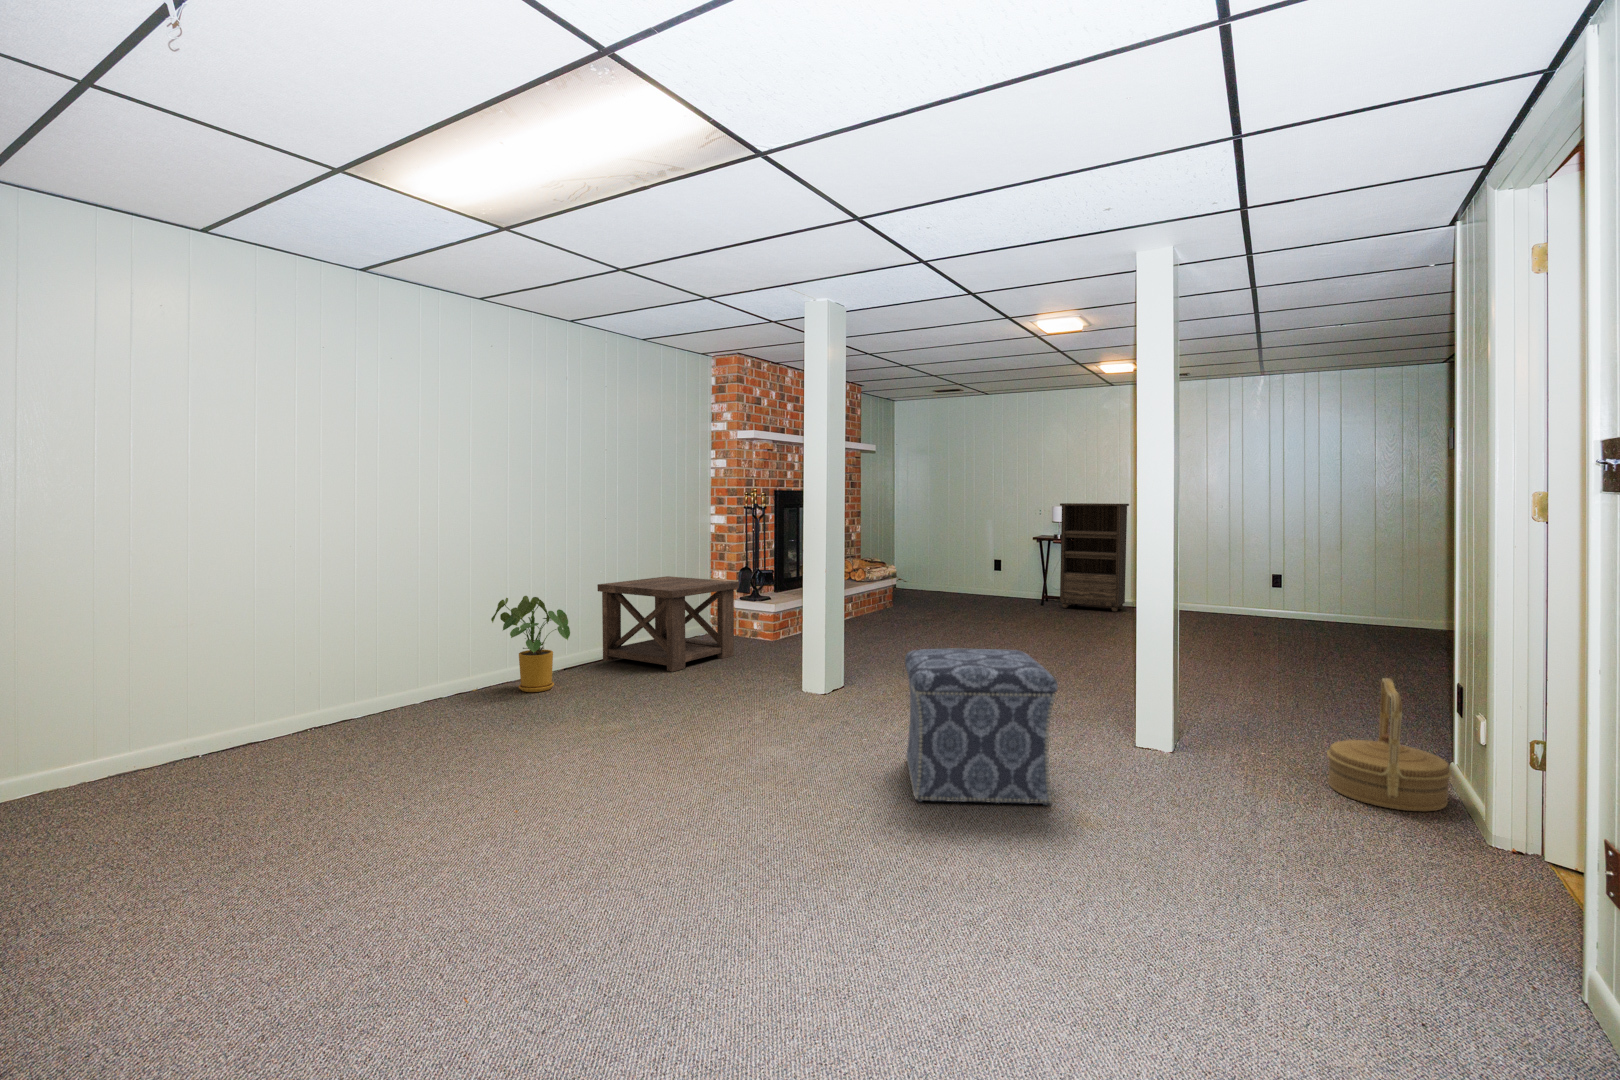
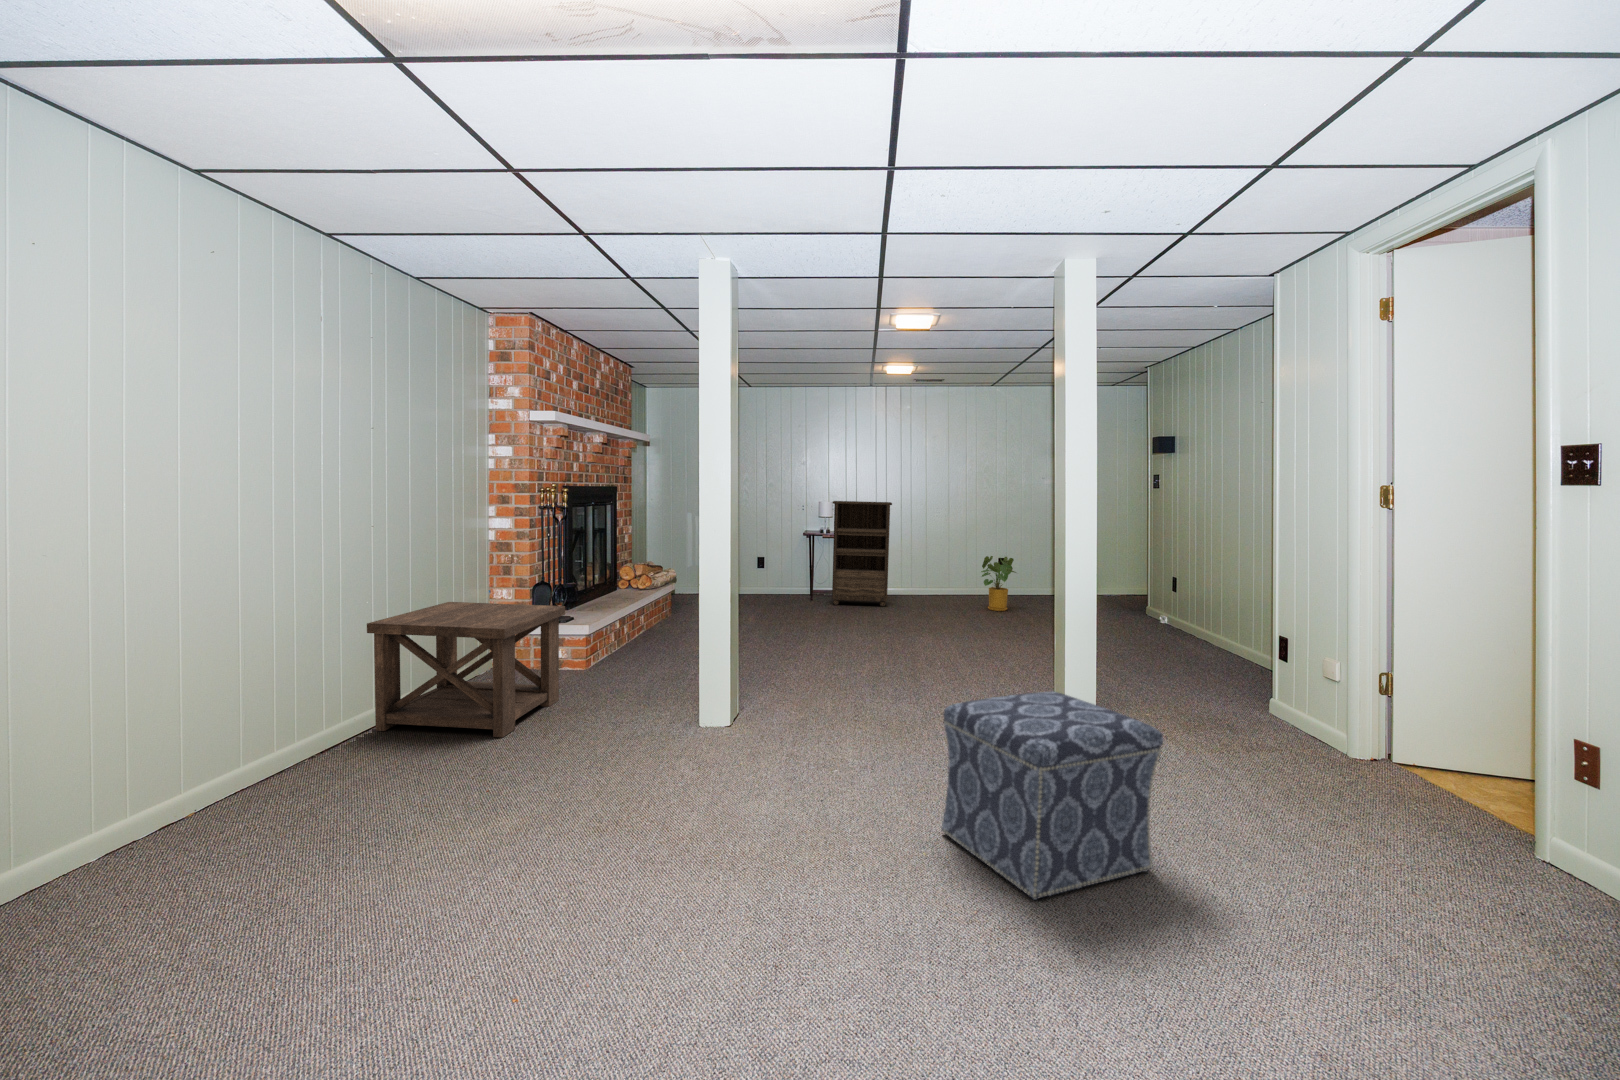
house plant: present [491,596,570,692] -> present [981,556,1016,611]
woven basket: present [1327,678,1452,812] -> none [1285,684,1396,808]

